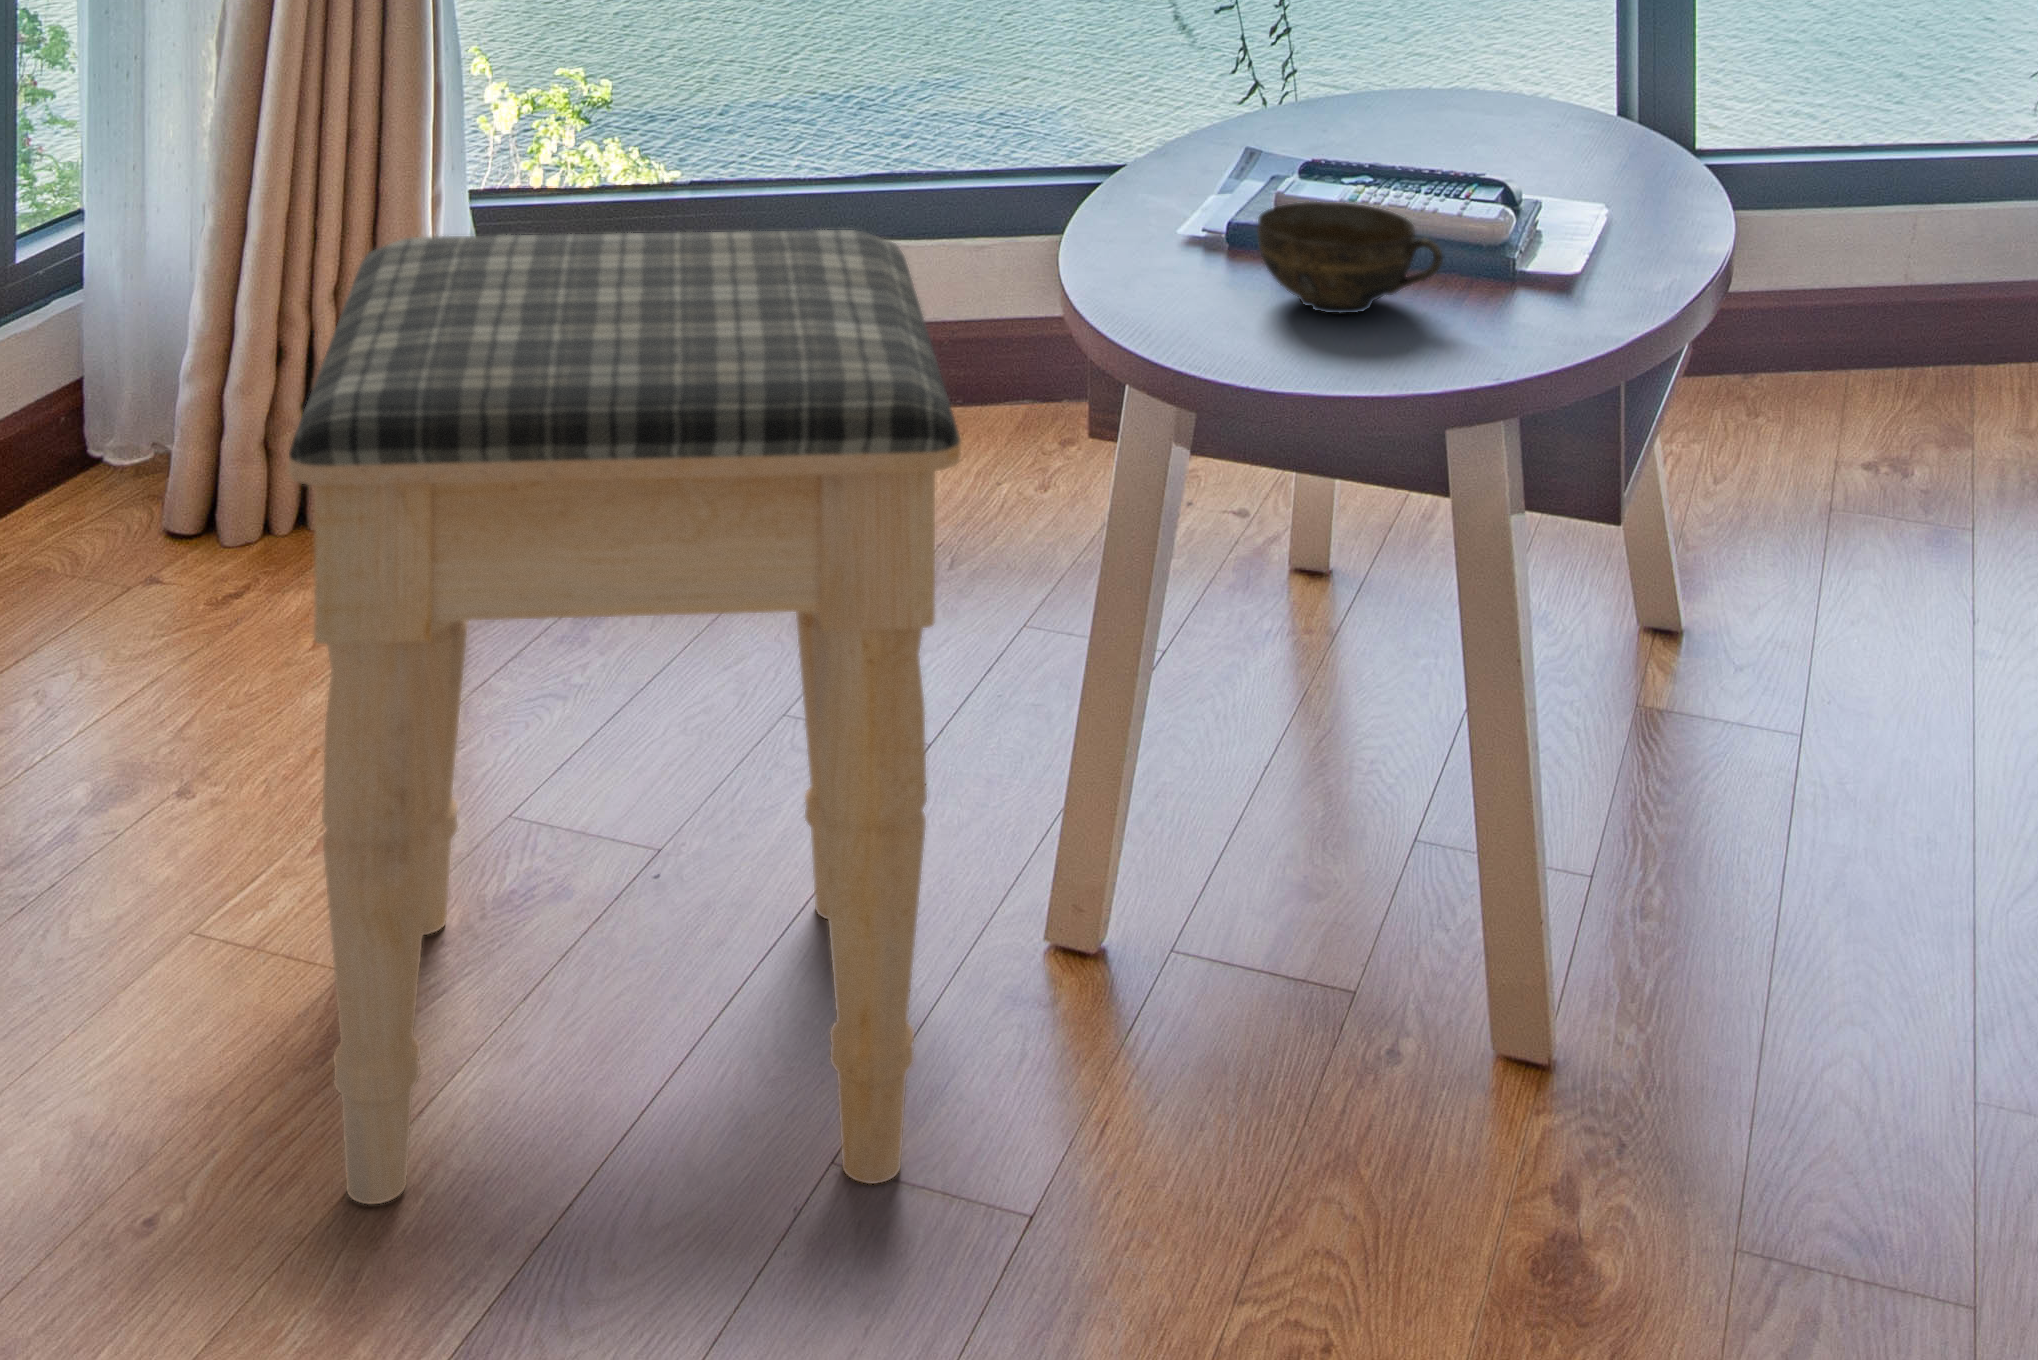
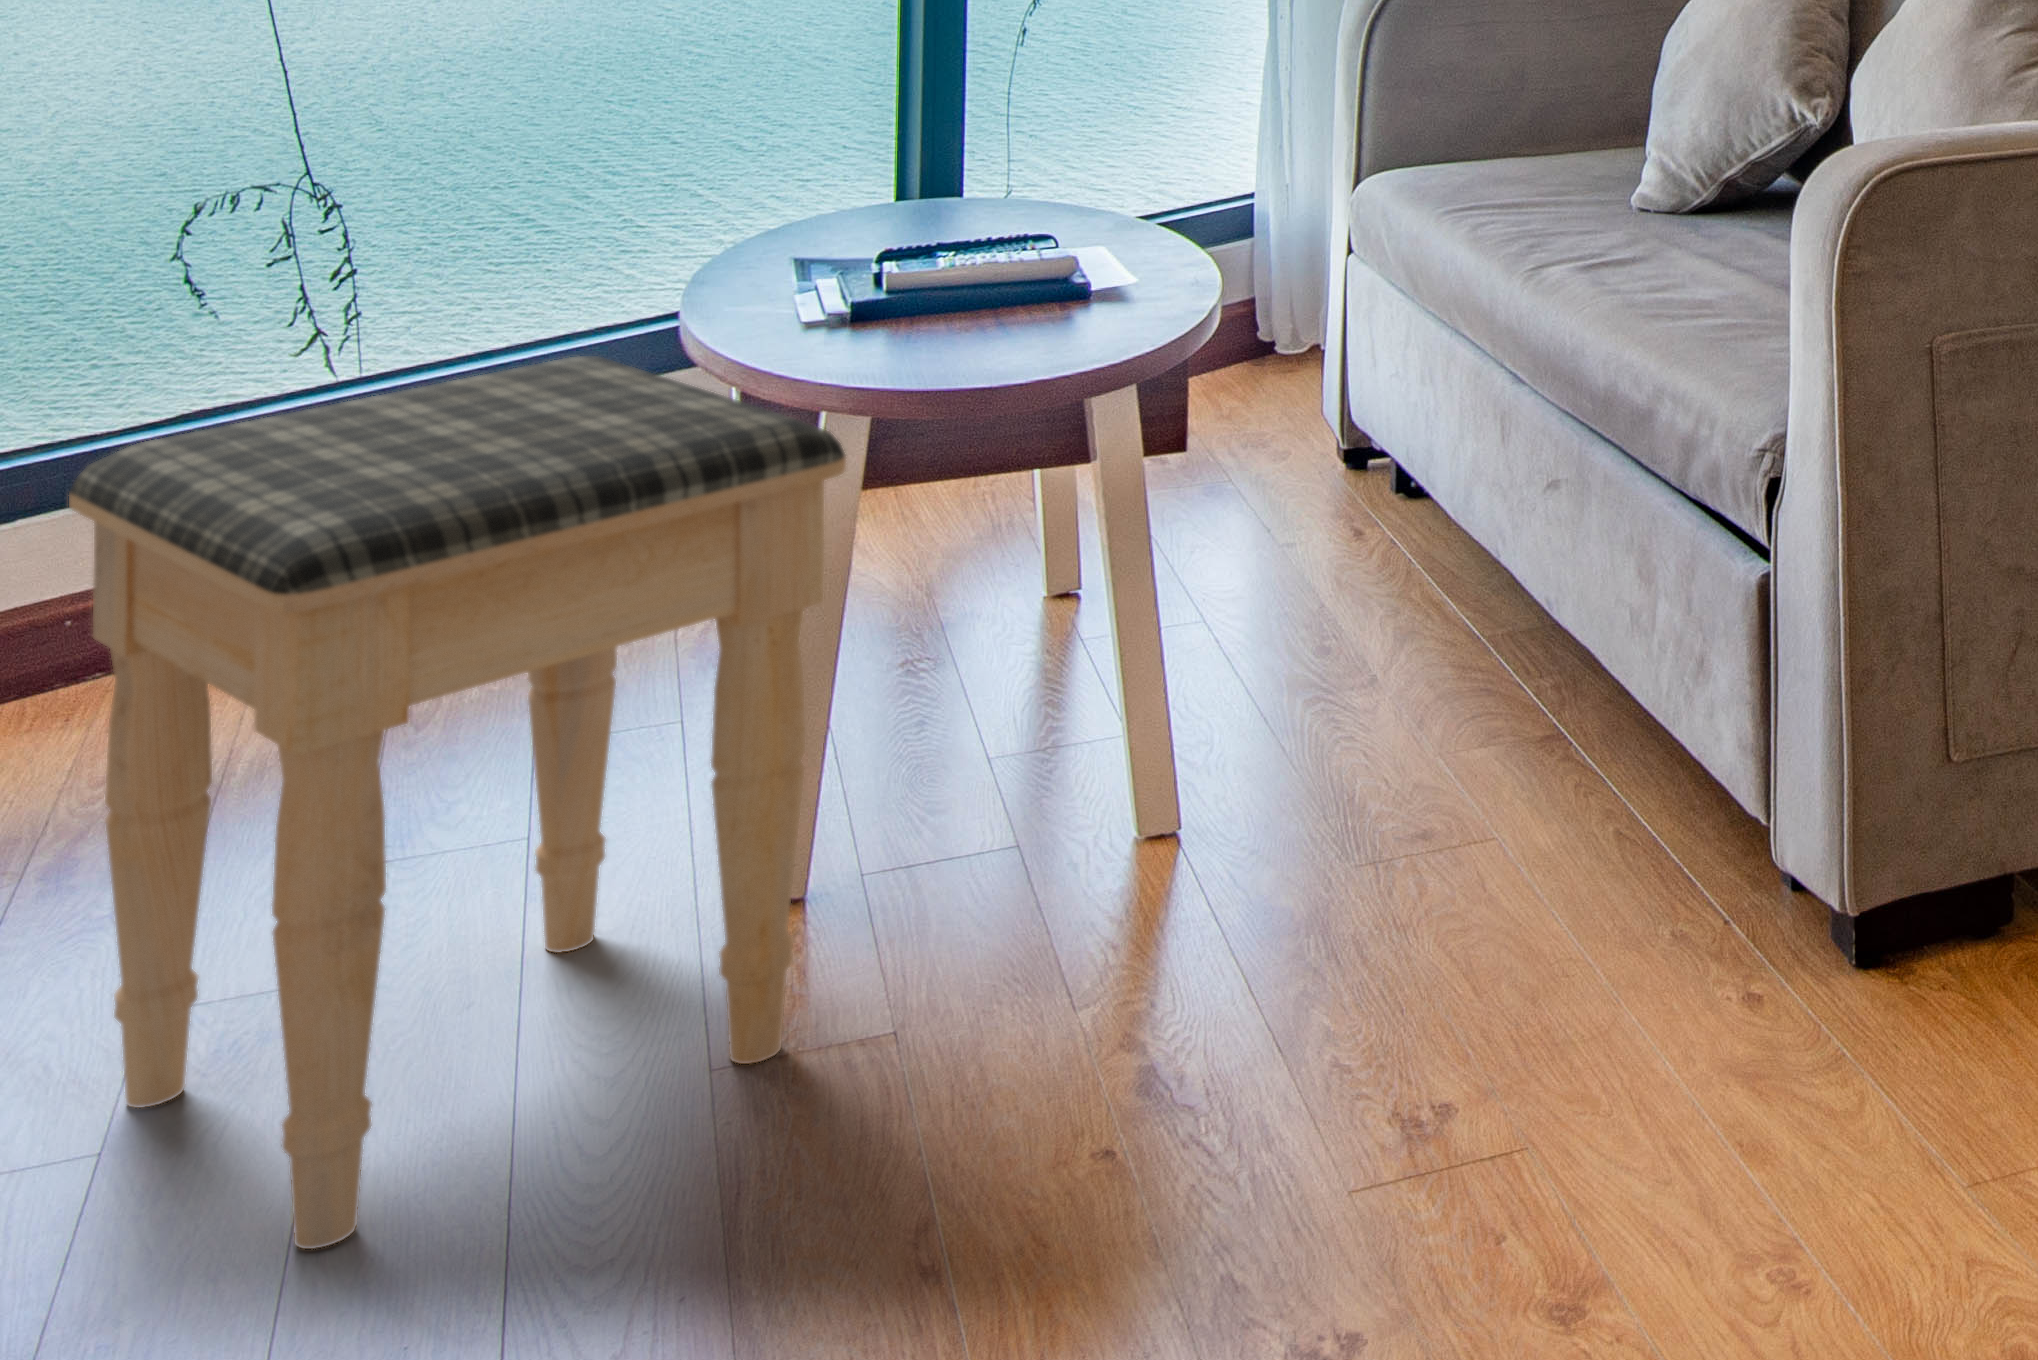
cup: present [1257,202,1443,313] -> none [906,265,1061,346]

